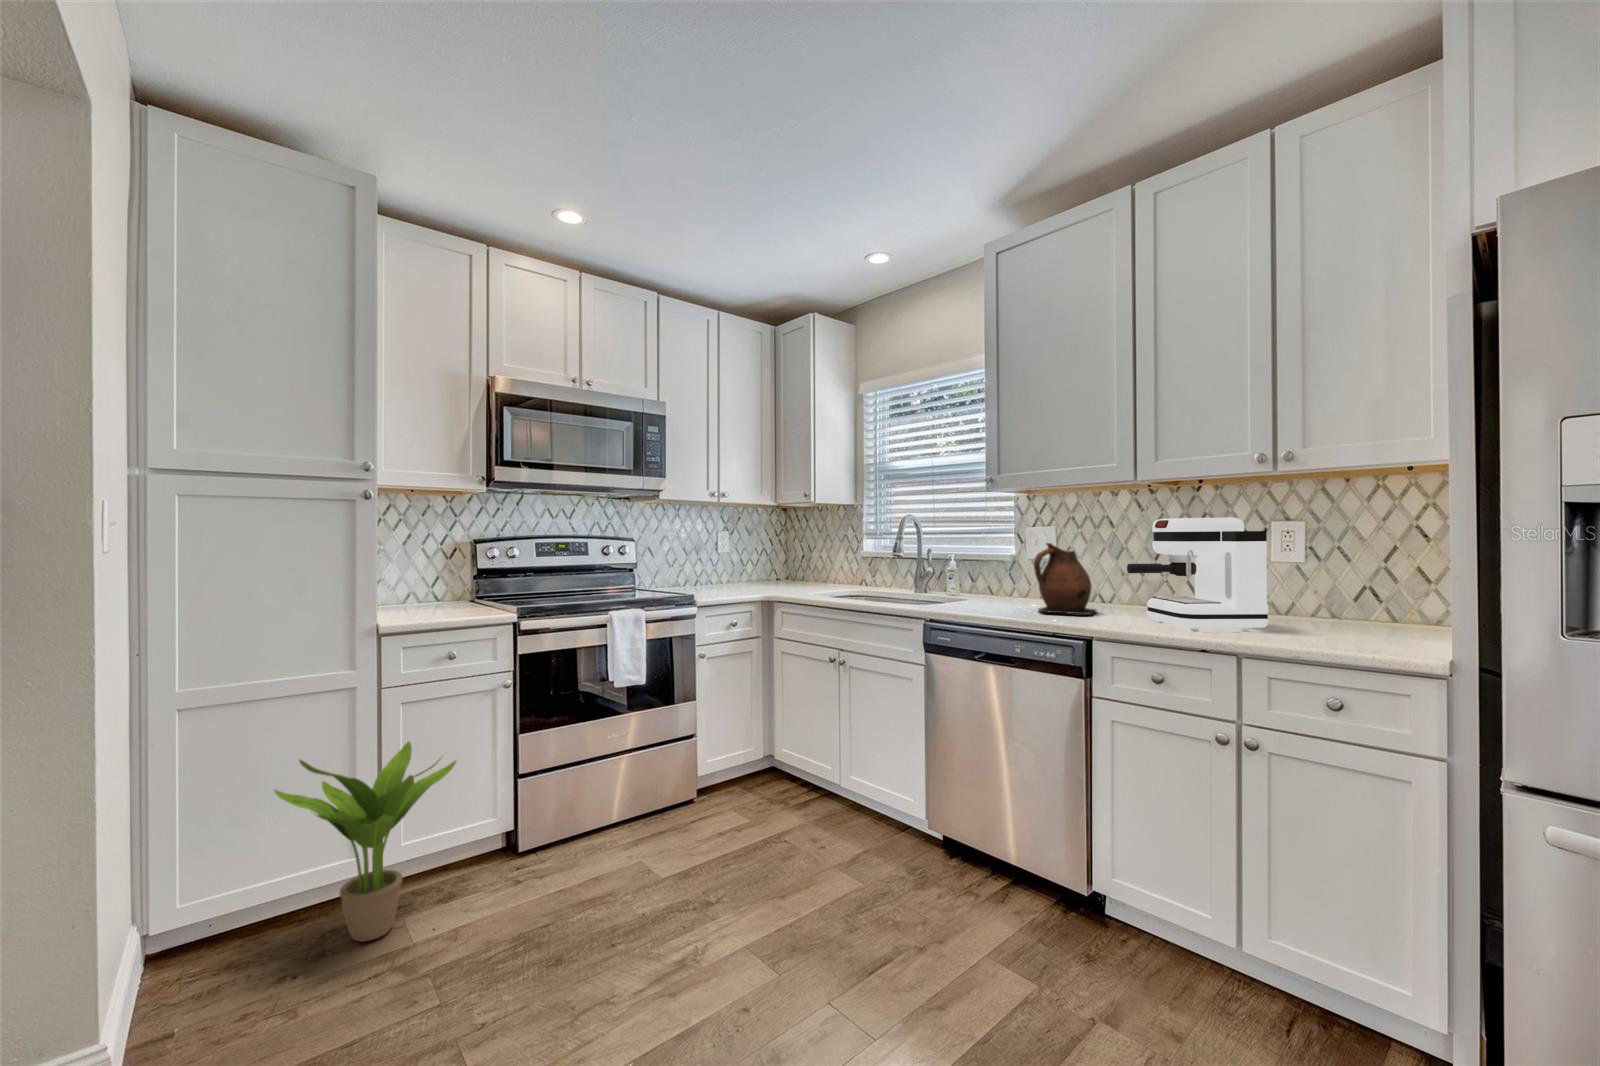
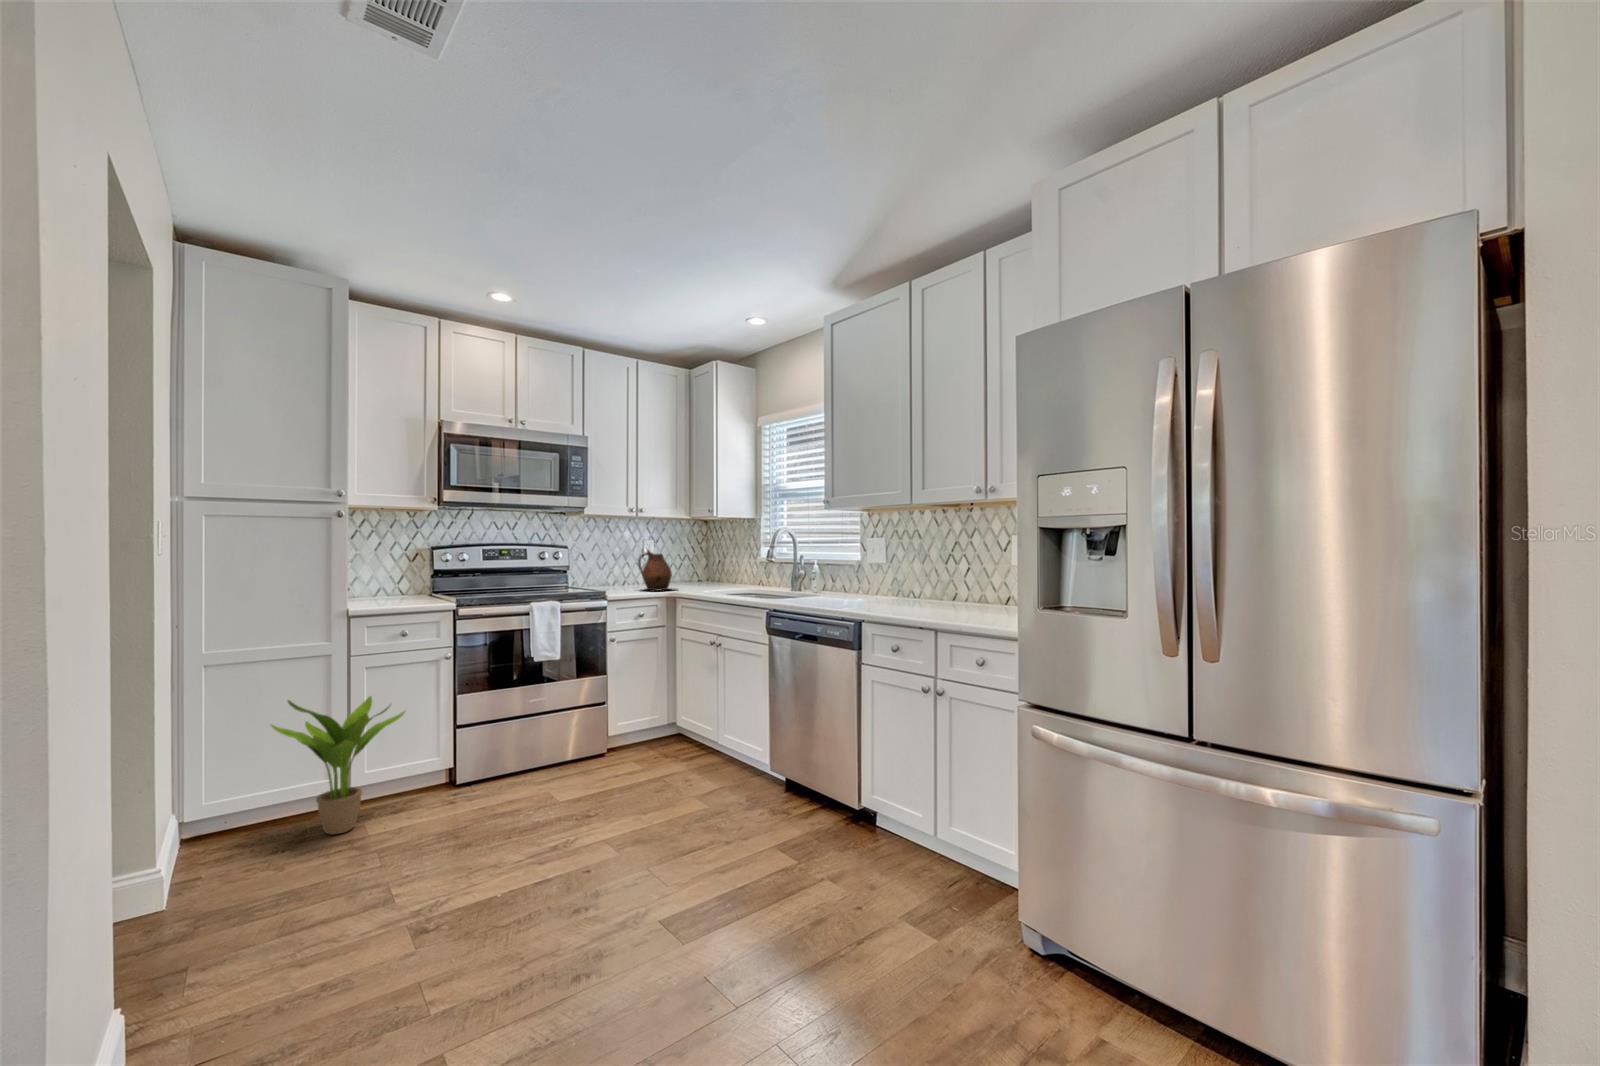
coffee maker: present [1127,518,1268,631] -> none [890,533,974,614]
ceramic pitcher: present [1034,543,1097,615] -> present [638,549,672,591]

